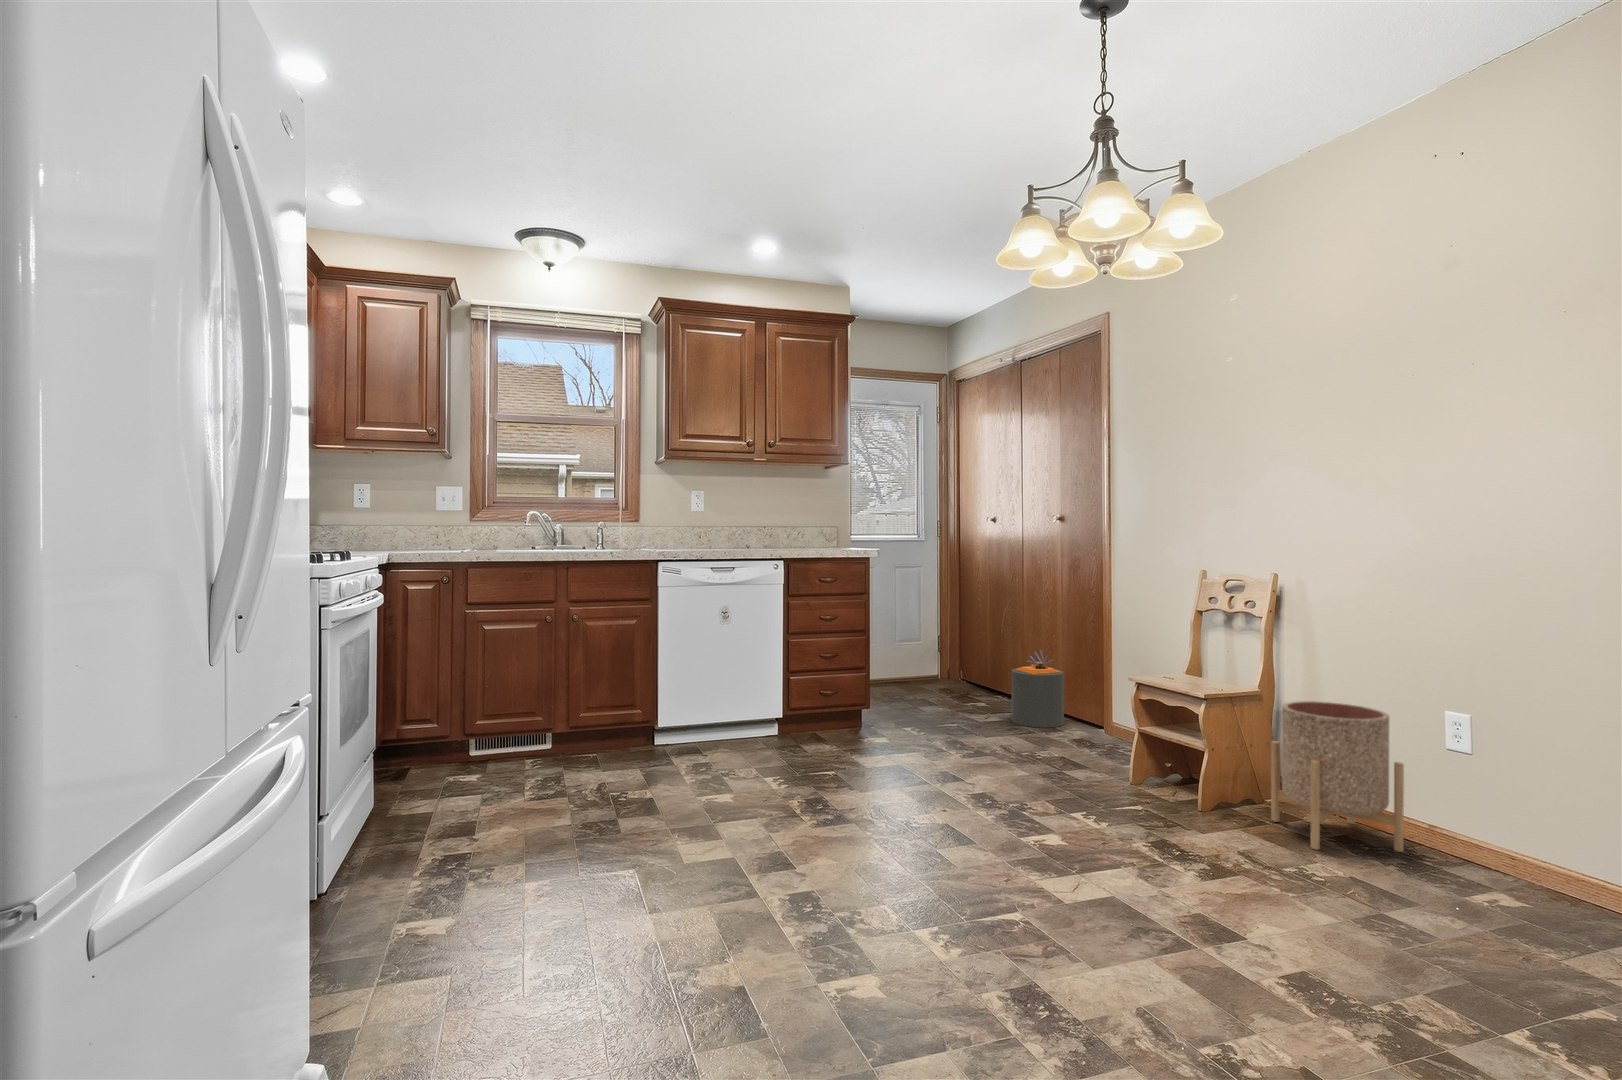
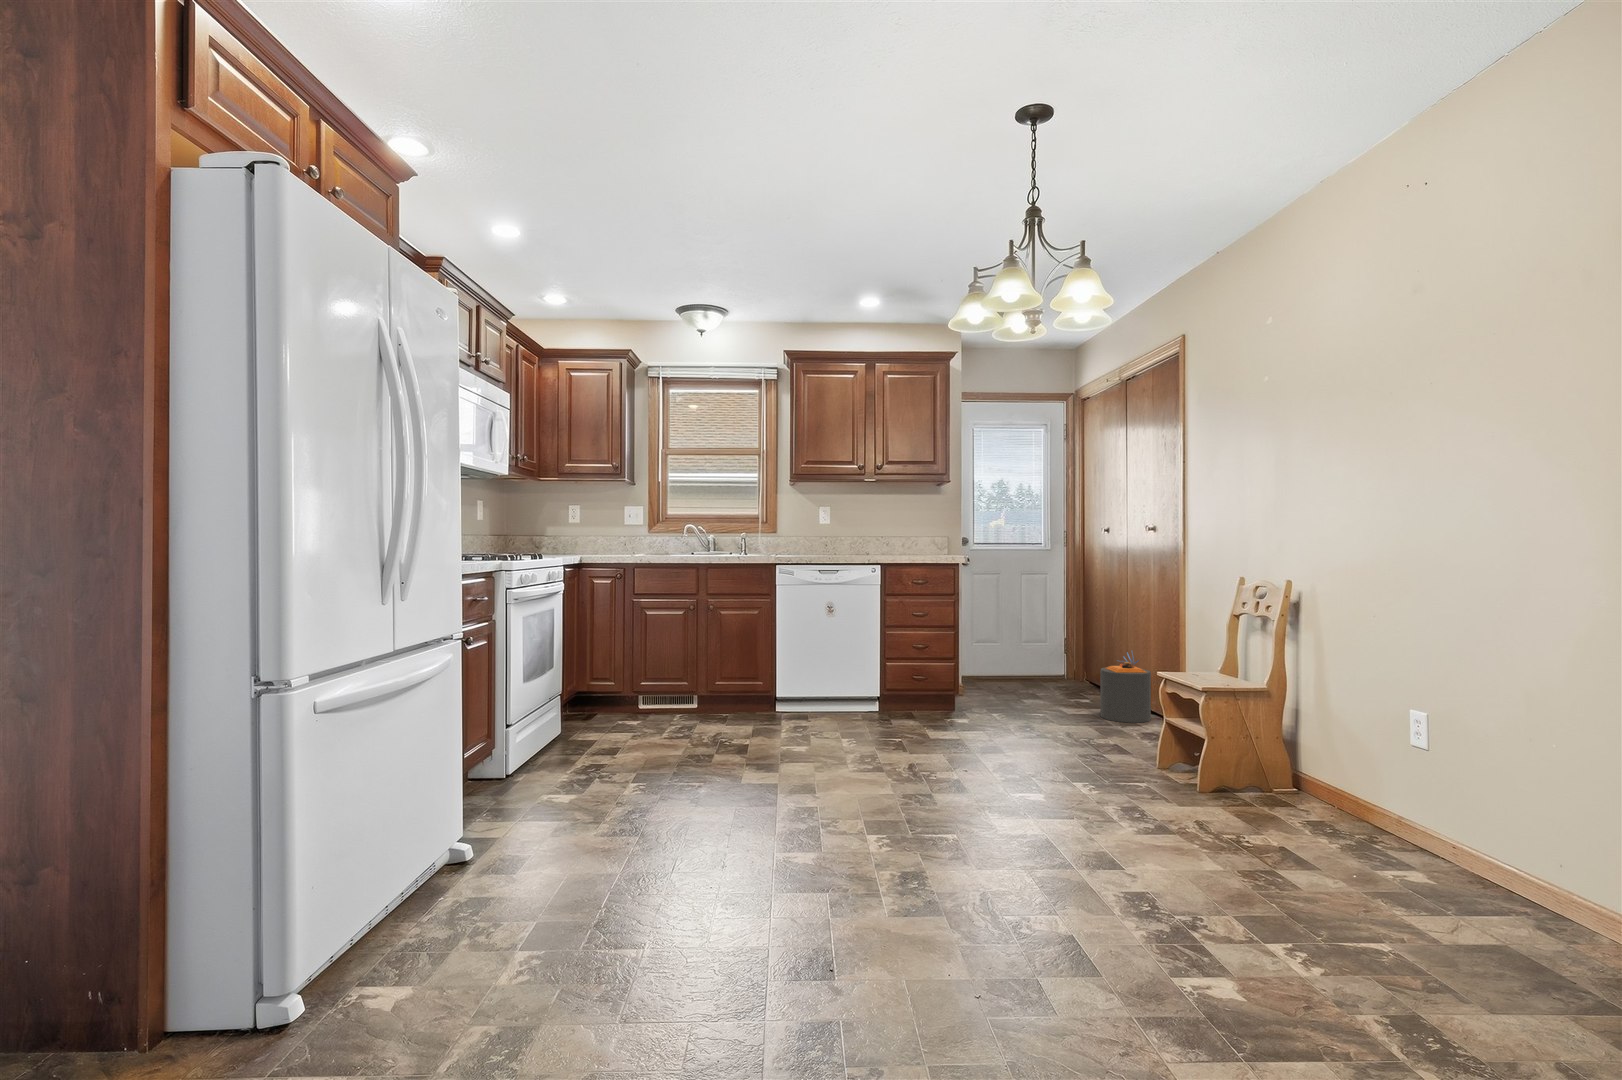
planter: present [1271,701,1404,852] -> none [1256,697,1357,836]

